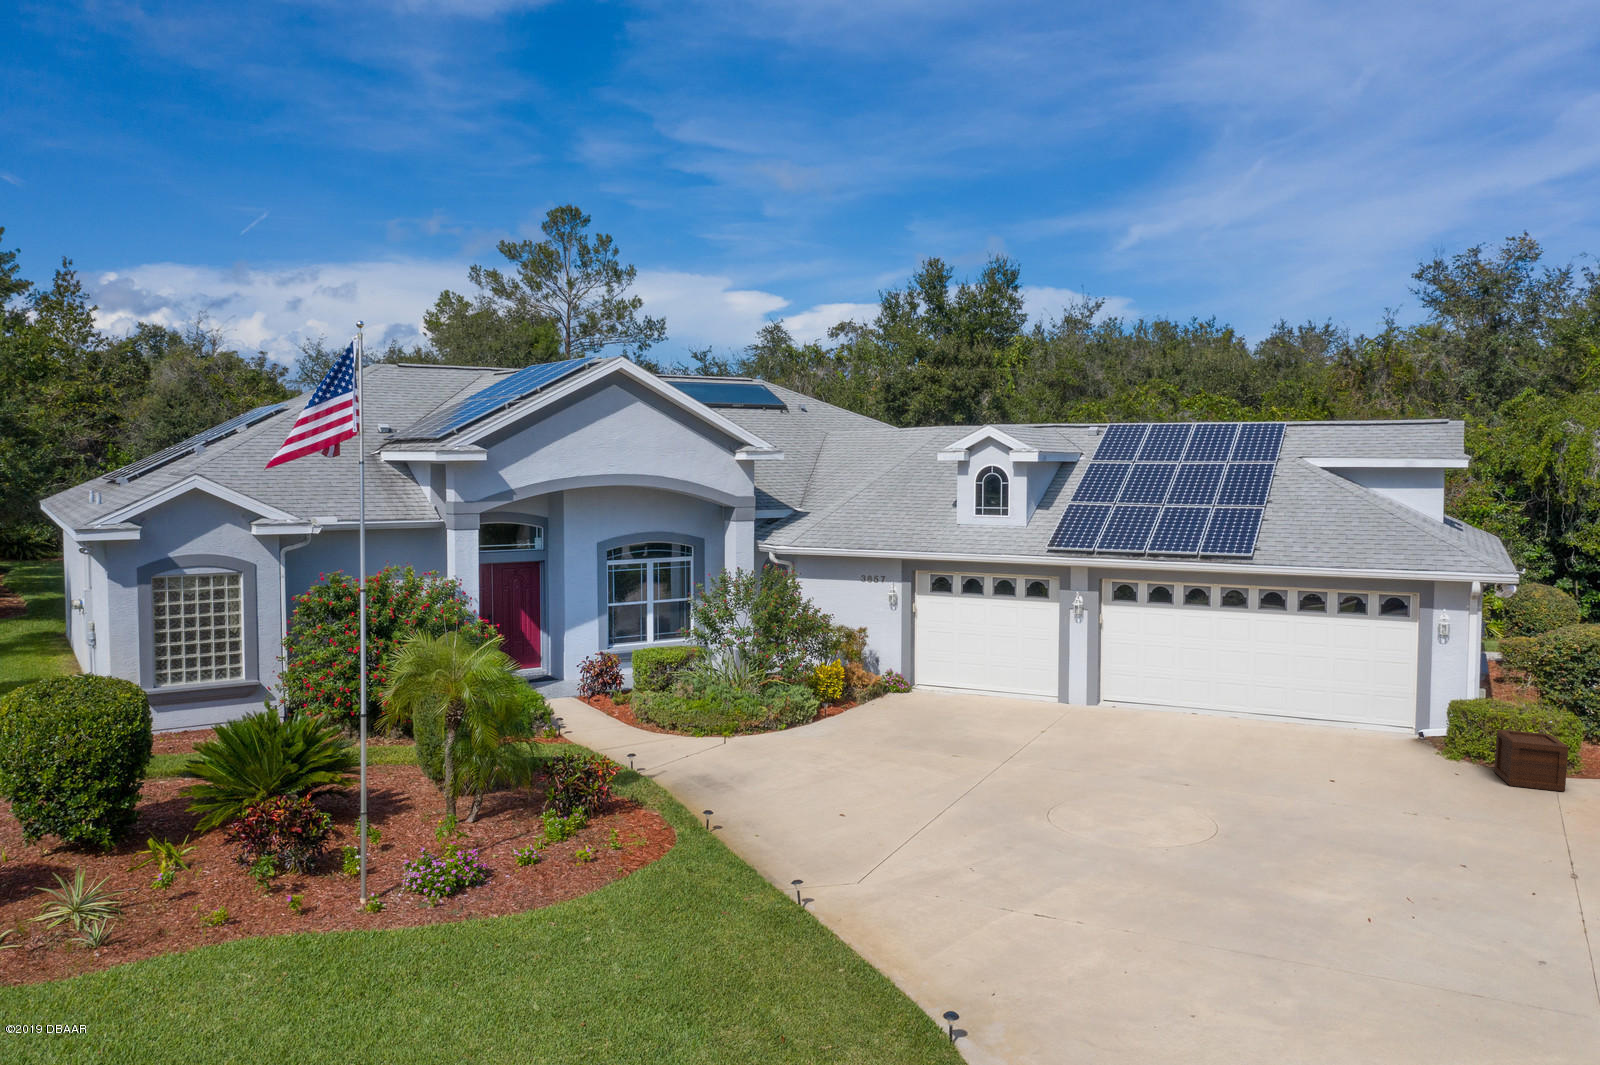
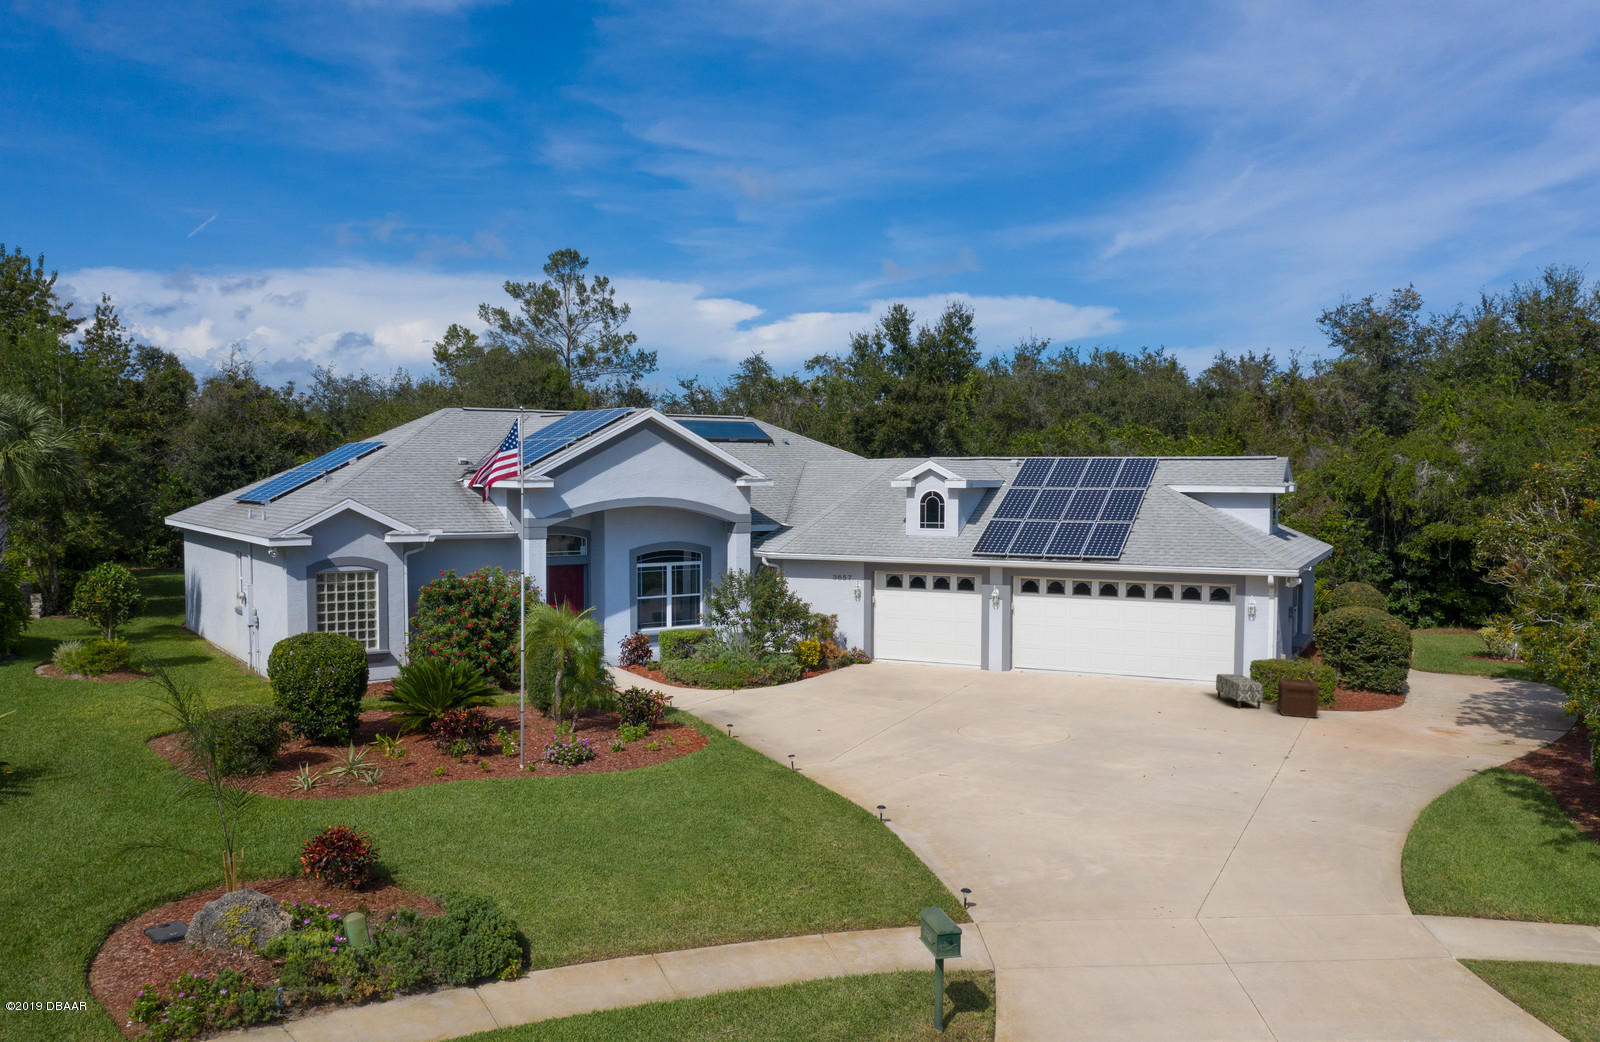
bench: none [1396,719,1475,773] -> present [1216,674,1263,709]

